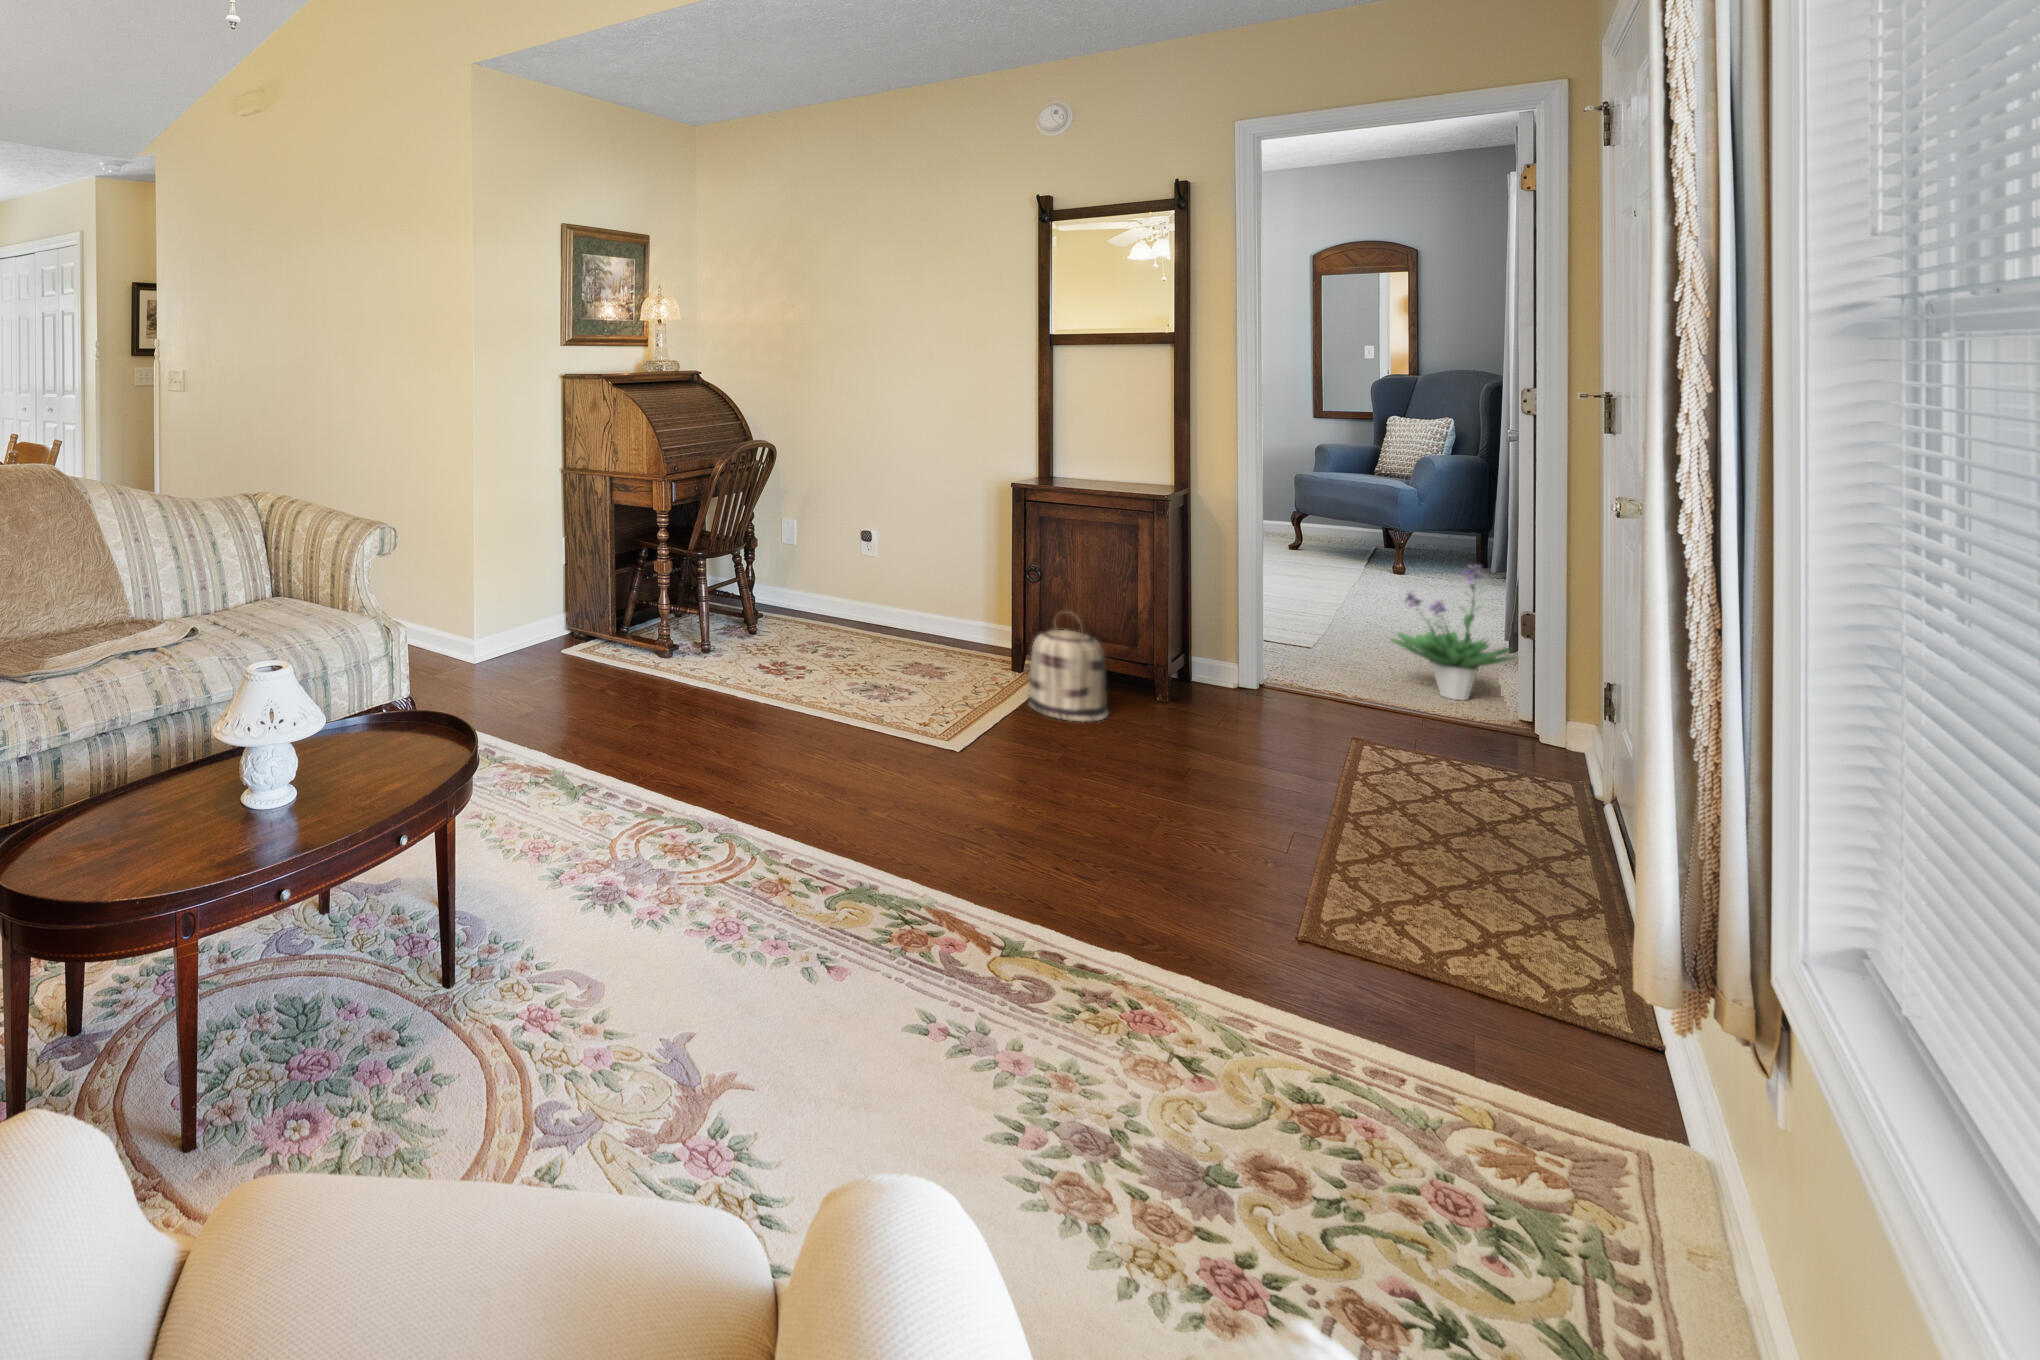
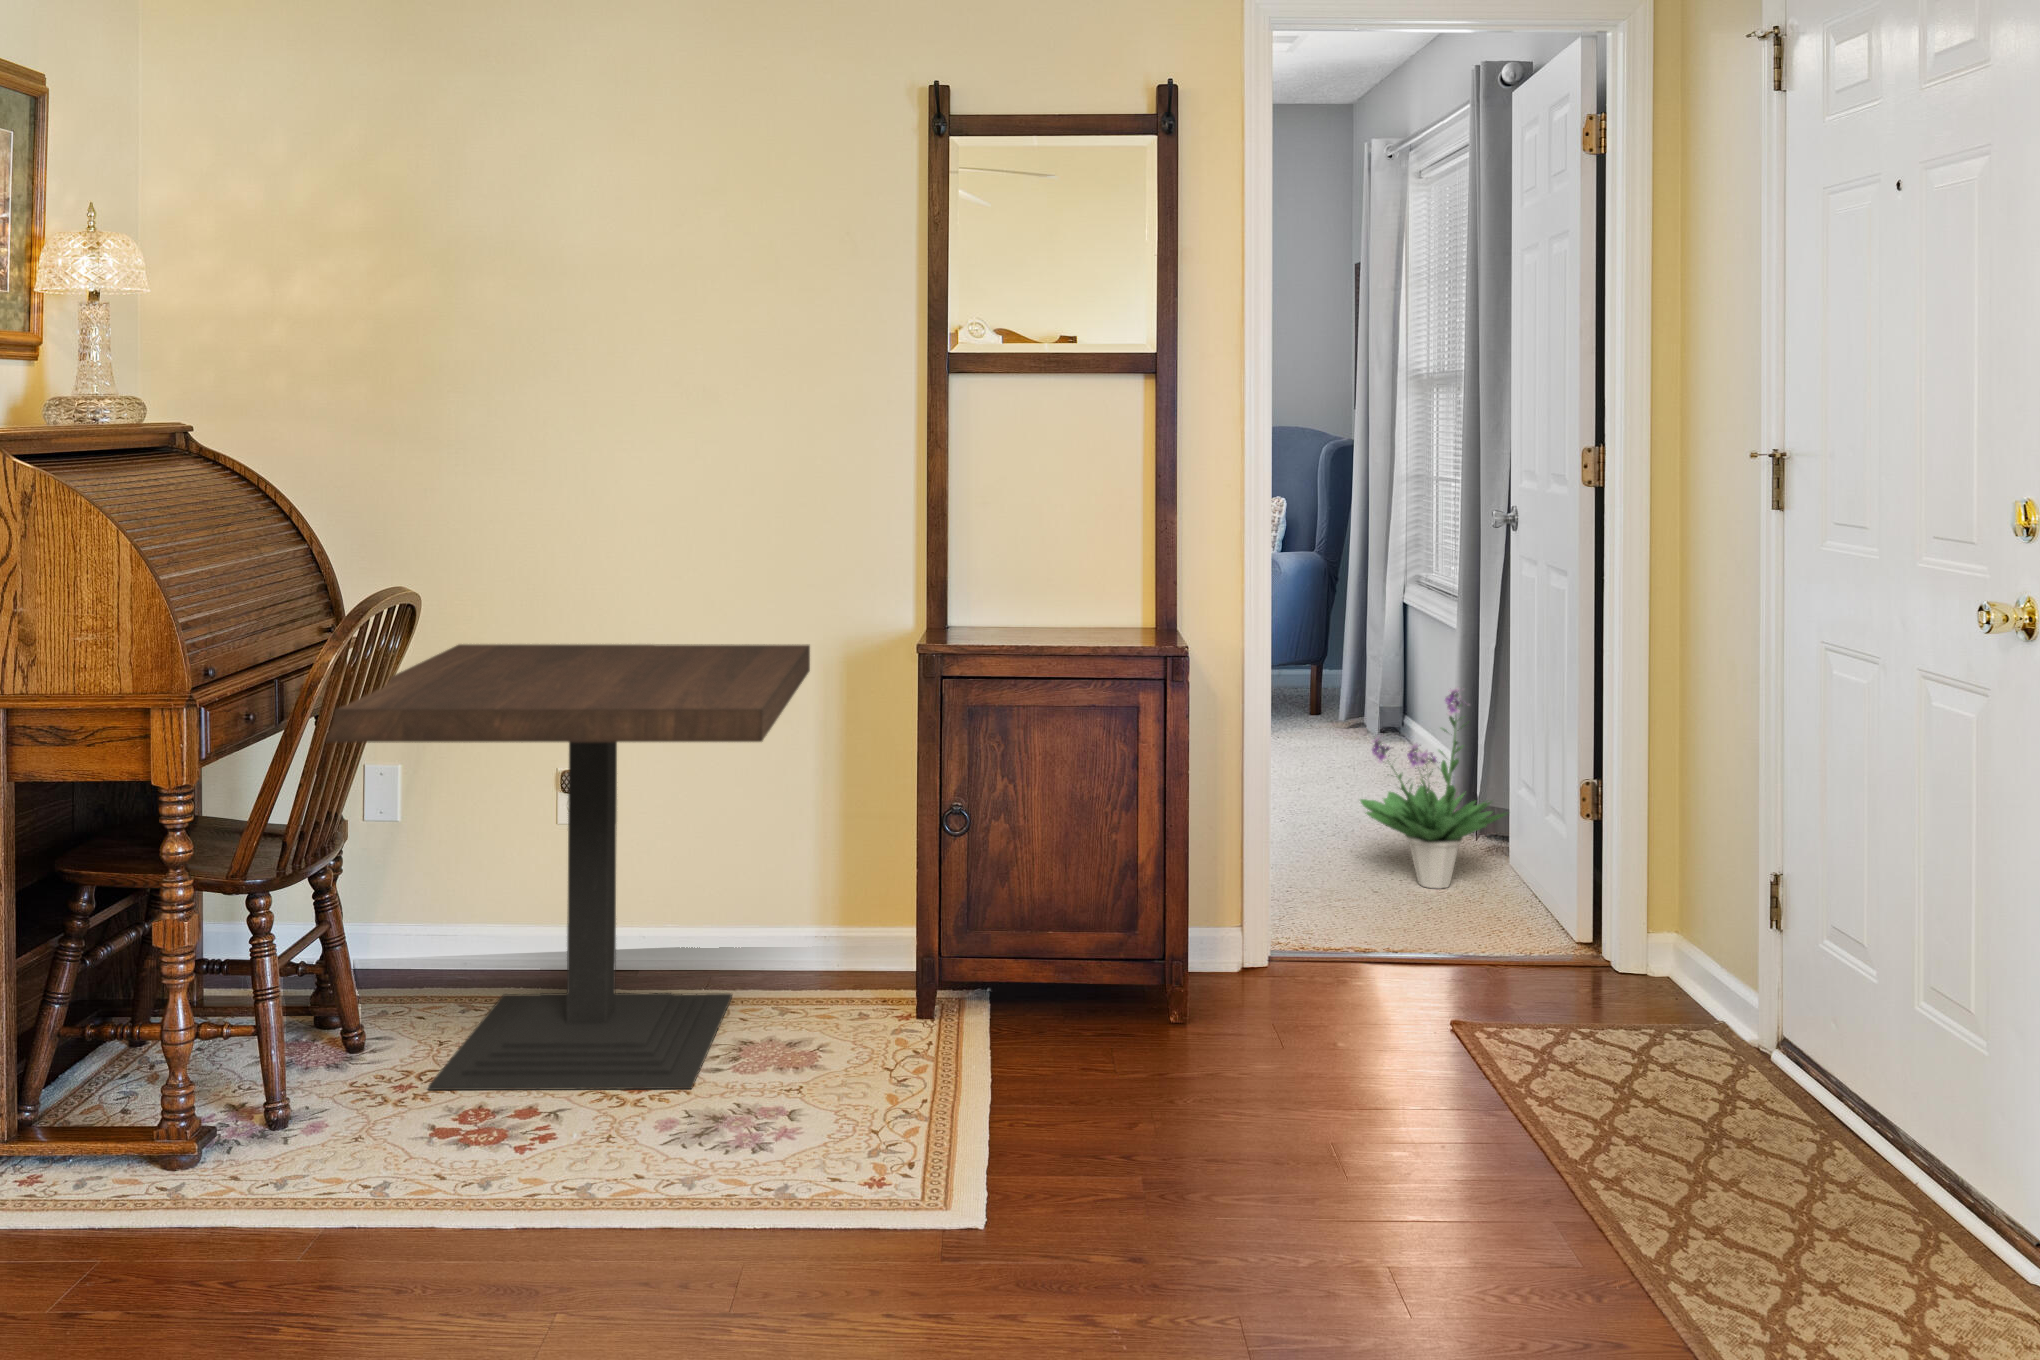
side table: none [722,474,972,680] -> present [325,644,810,1090]
basket: present [1028,612,1108,722] -> none [988,871,1125,1085]

